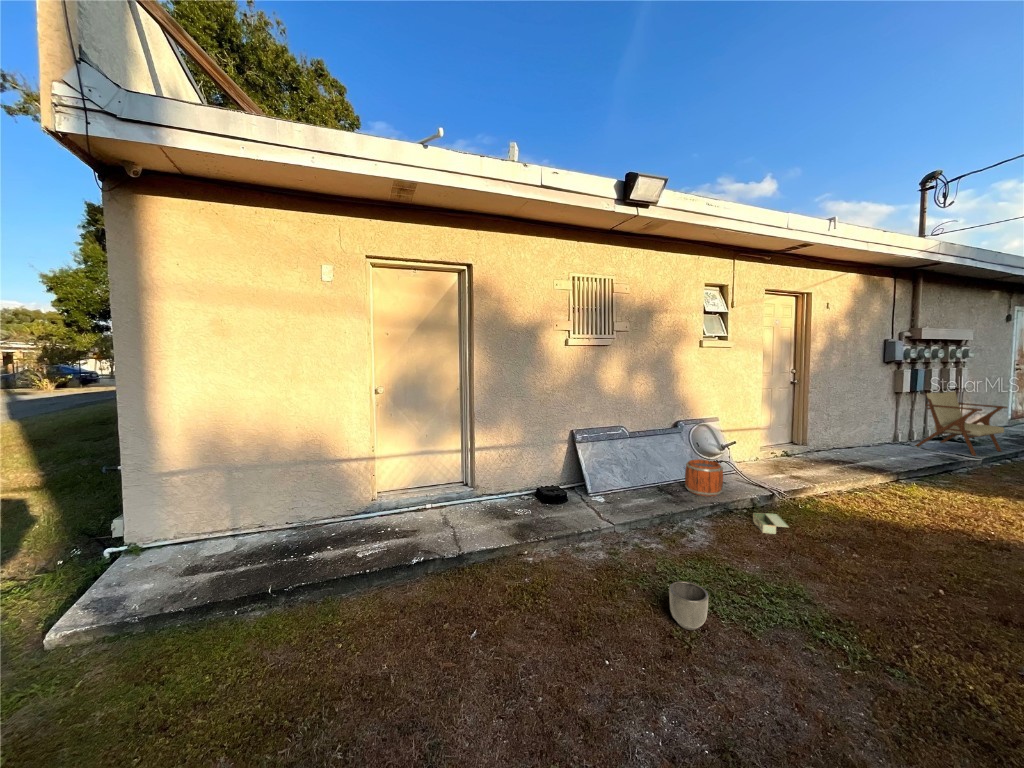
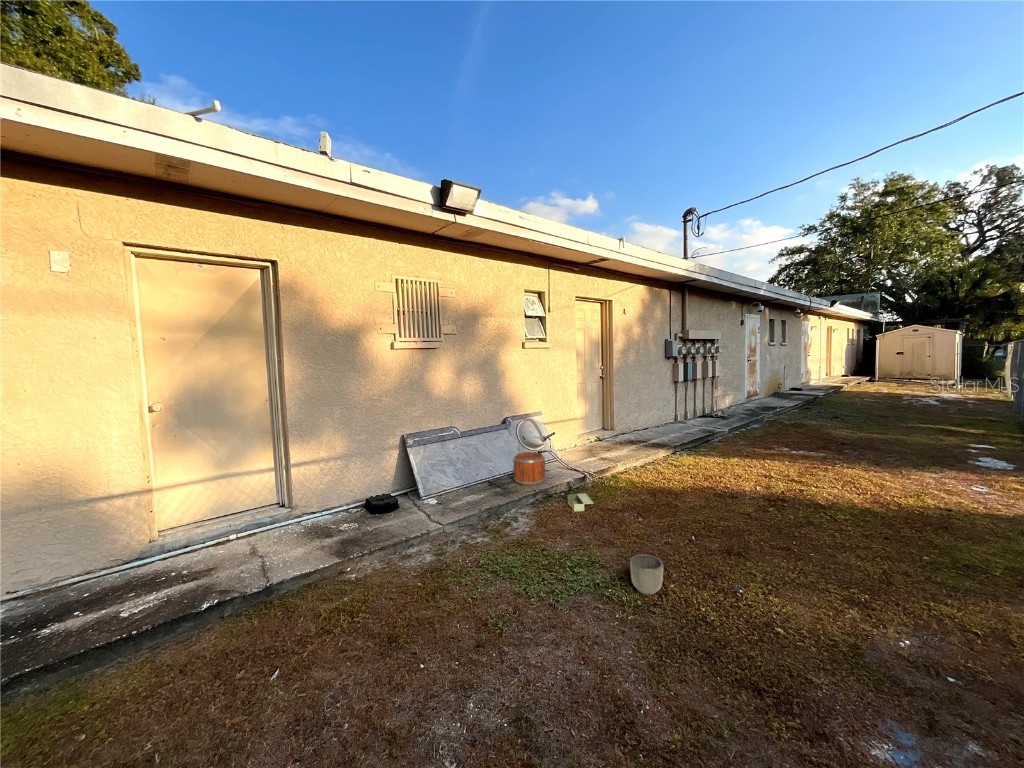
lounge chair: present [916,391,1007,456] -> none [689,379,741,428]
planter: present [669,581,708,630] -> present [630,554,663,595]

